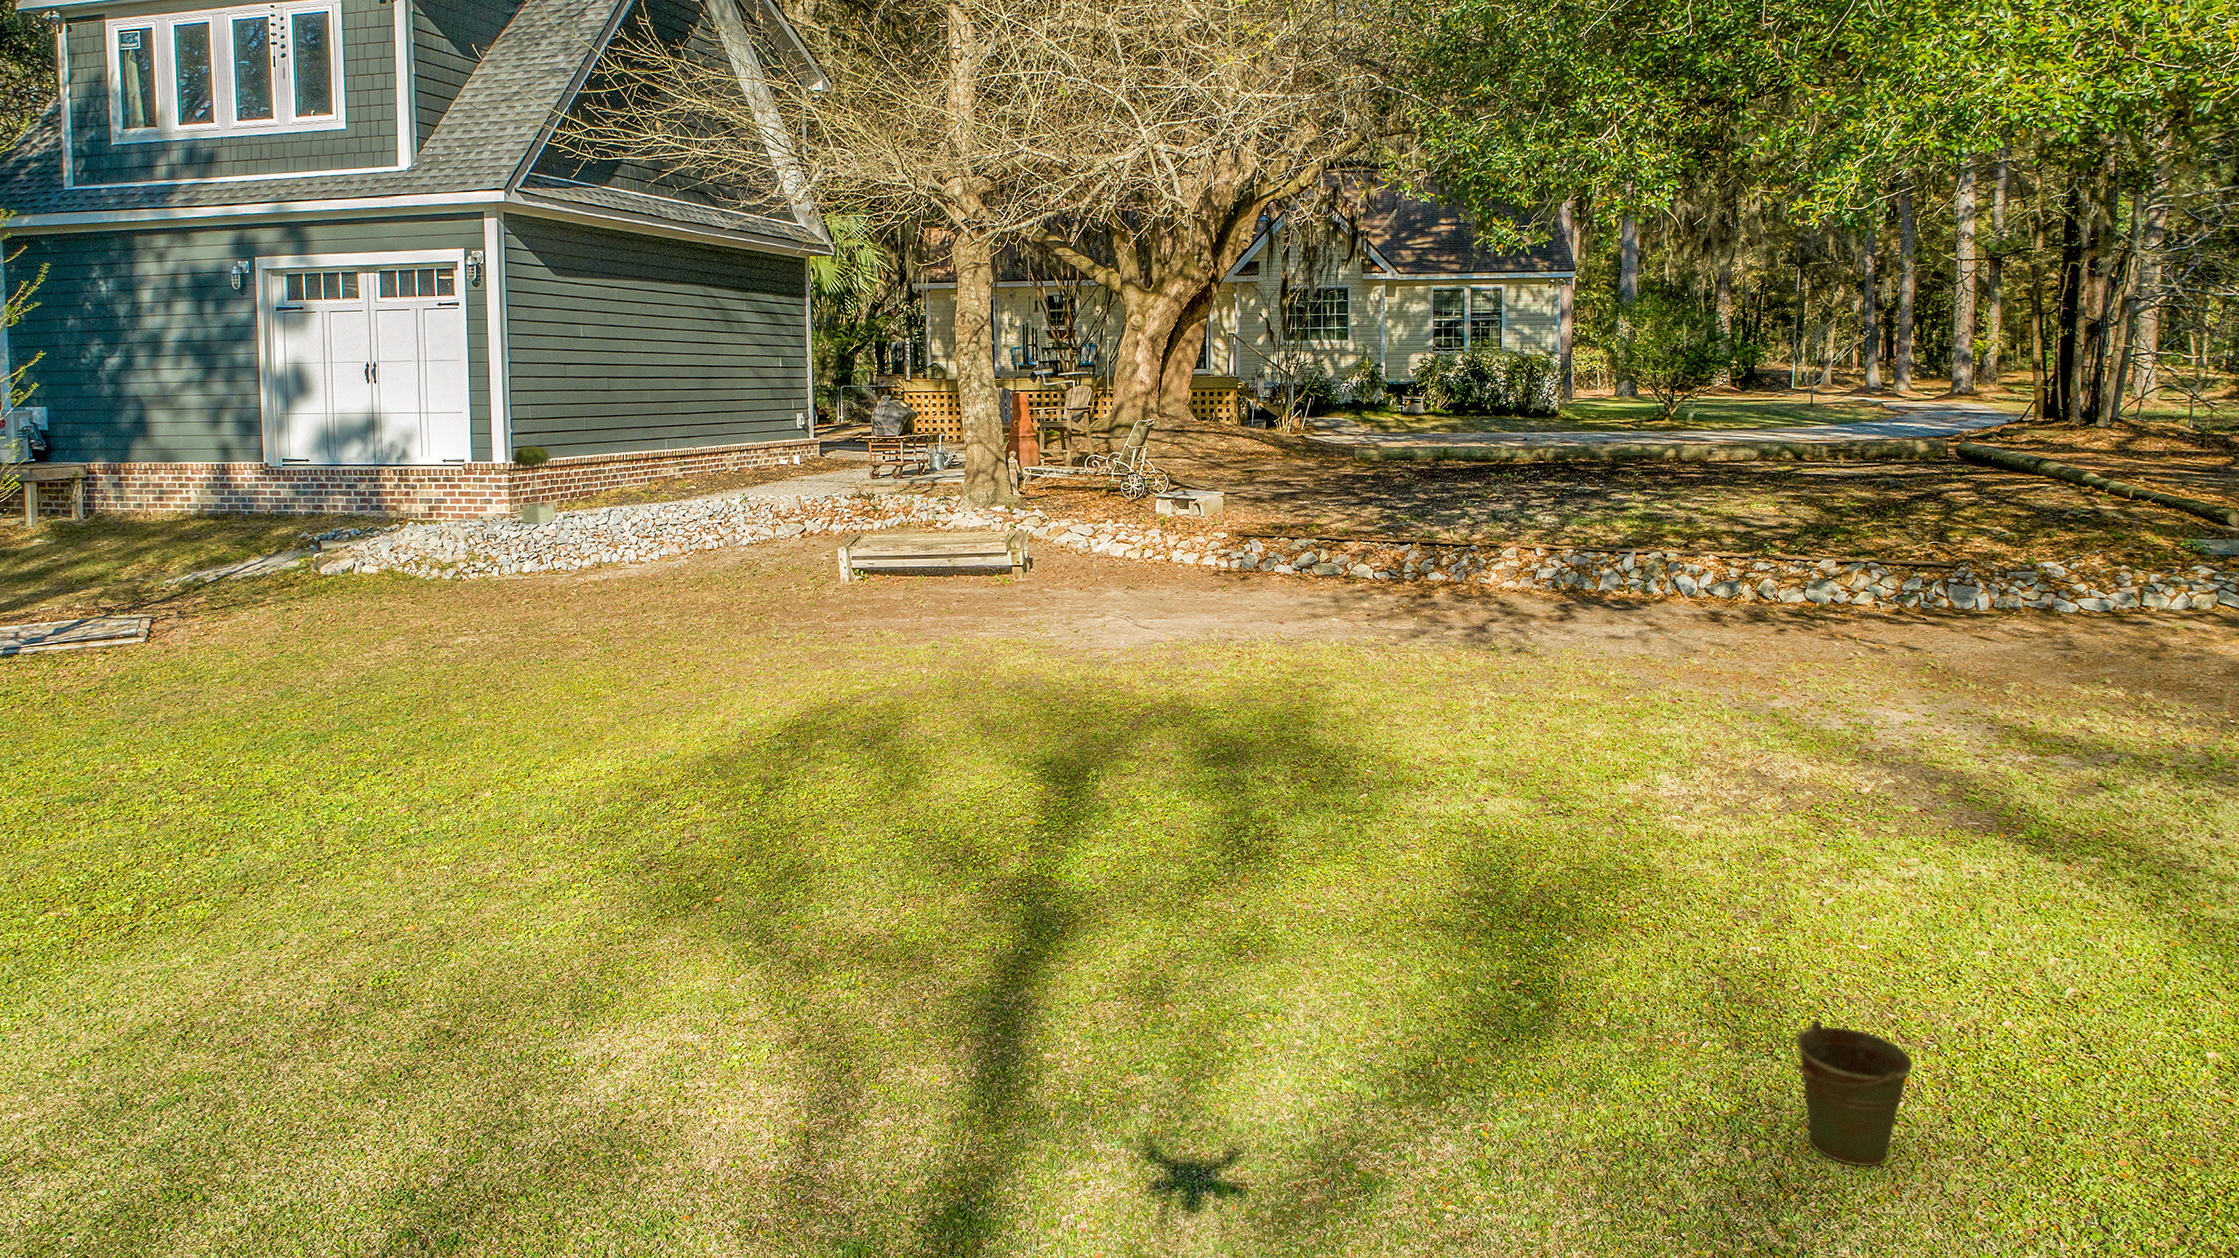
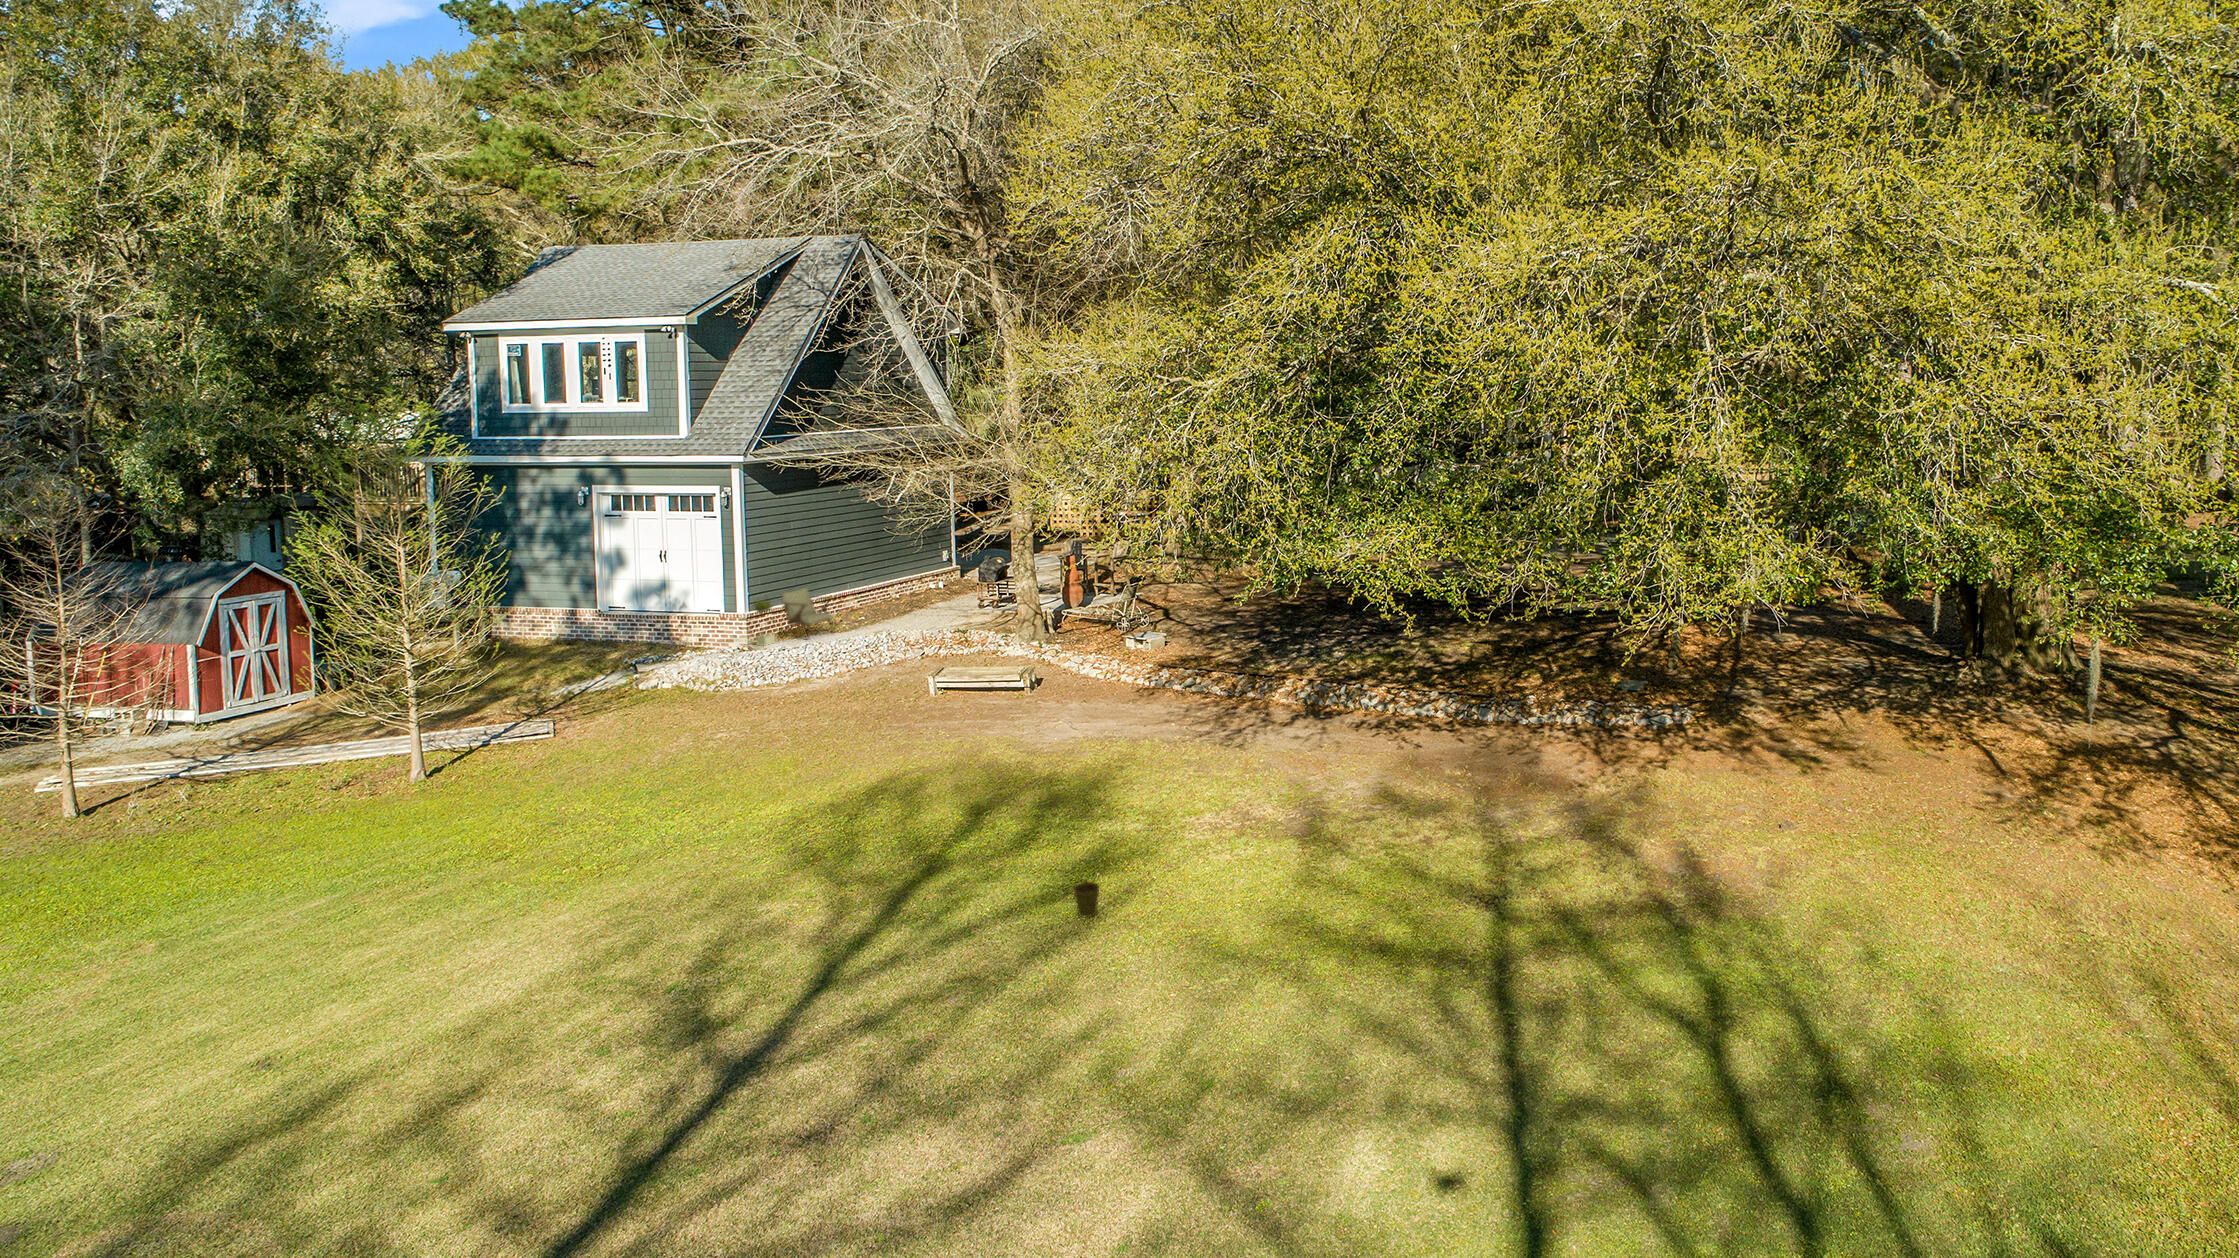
lounge chair: none [560,434,651,517] -> present [781,588,834,639]

